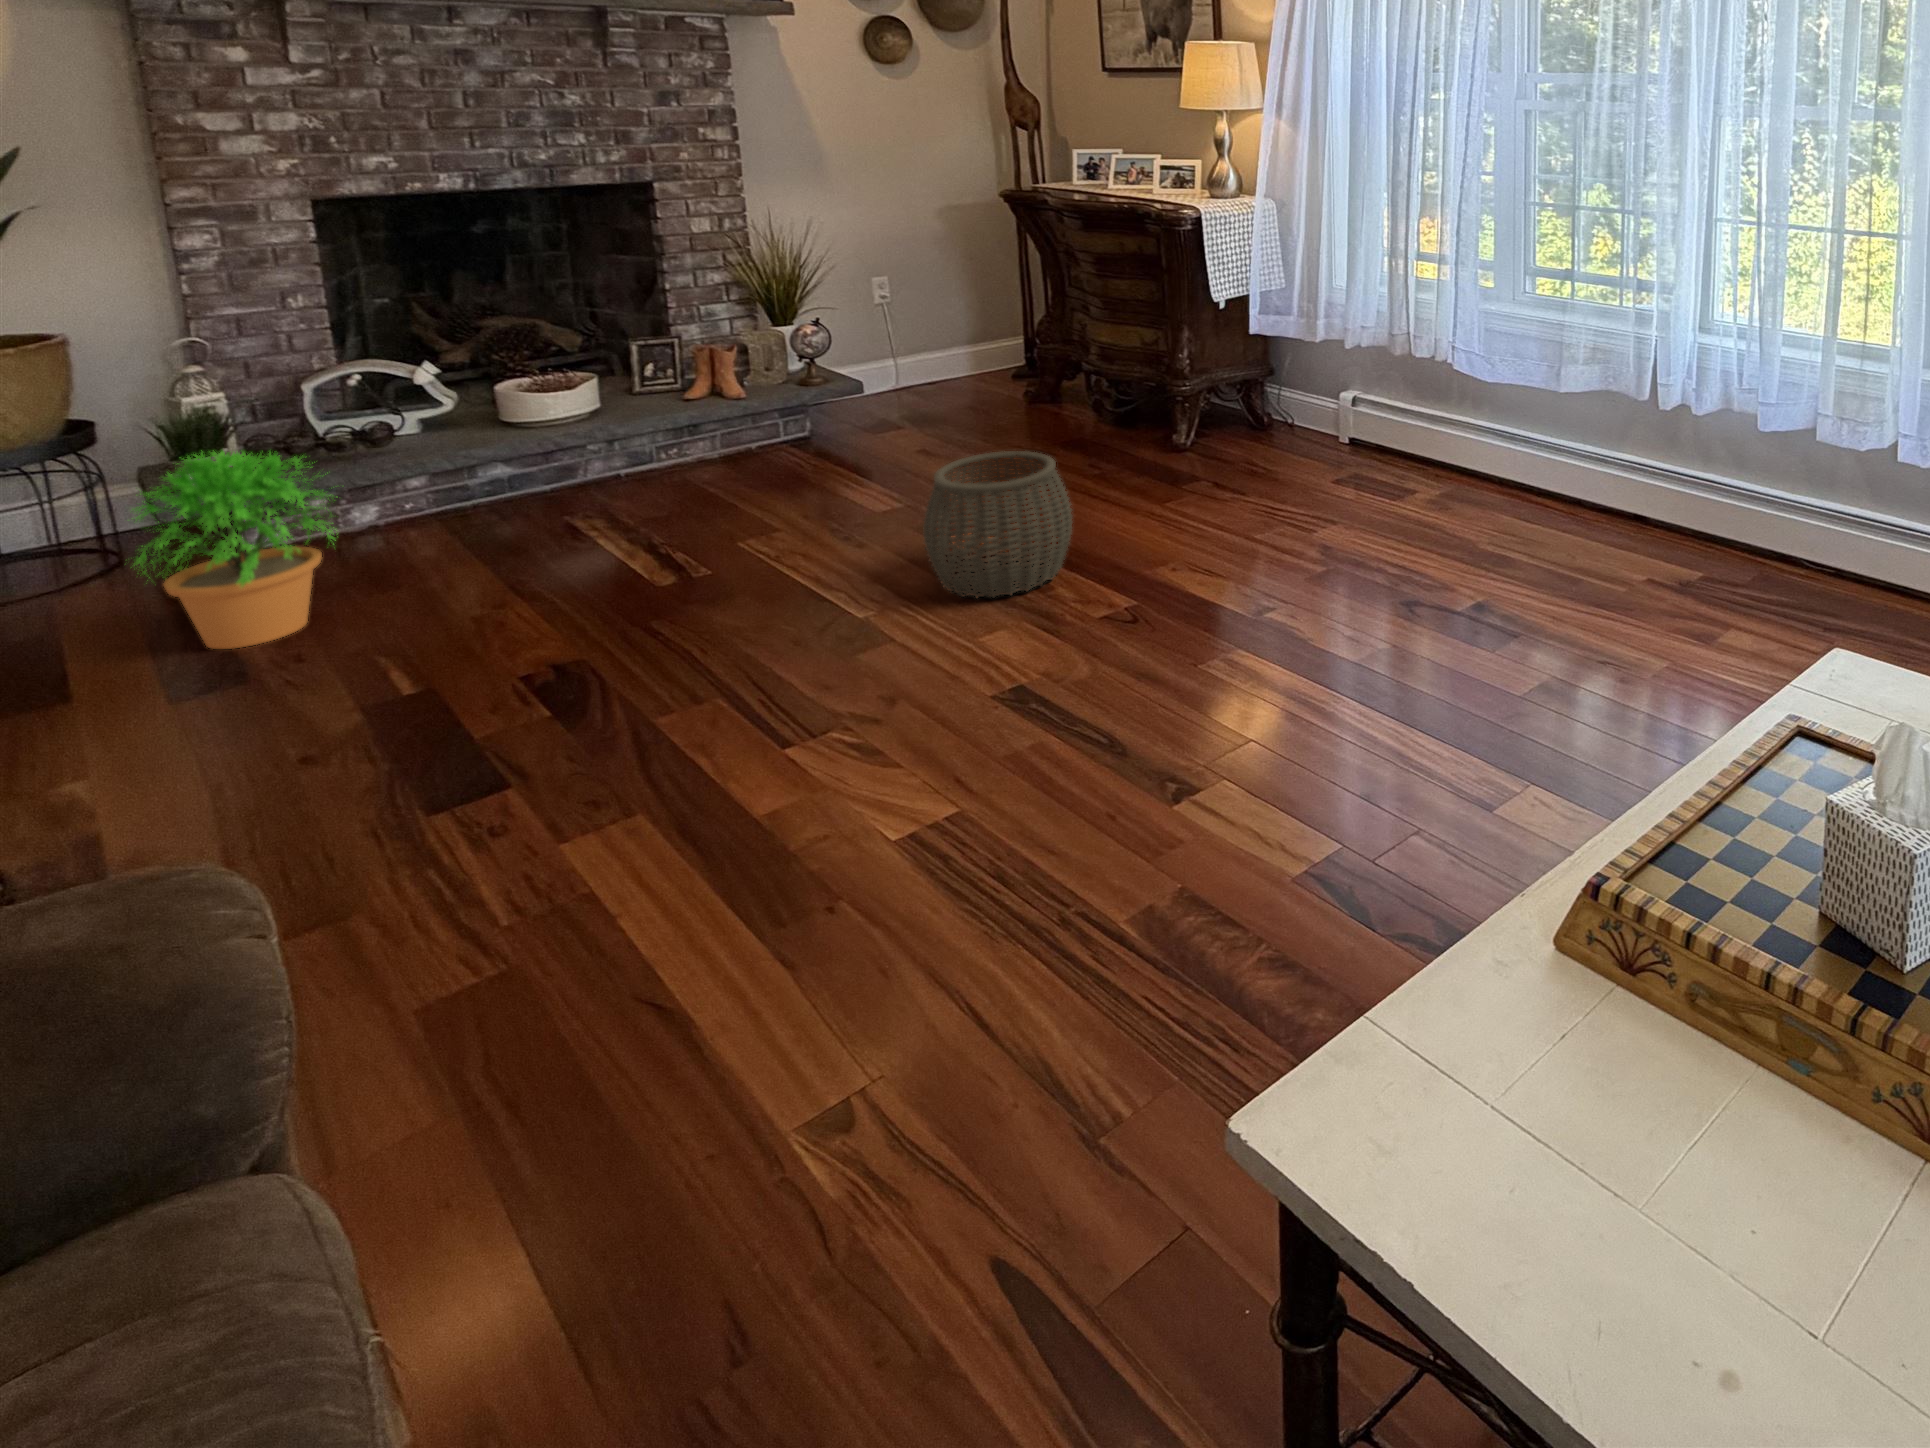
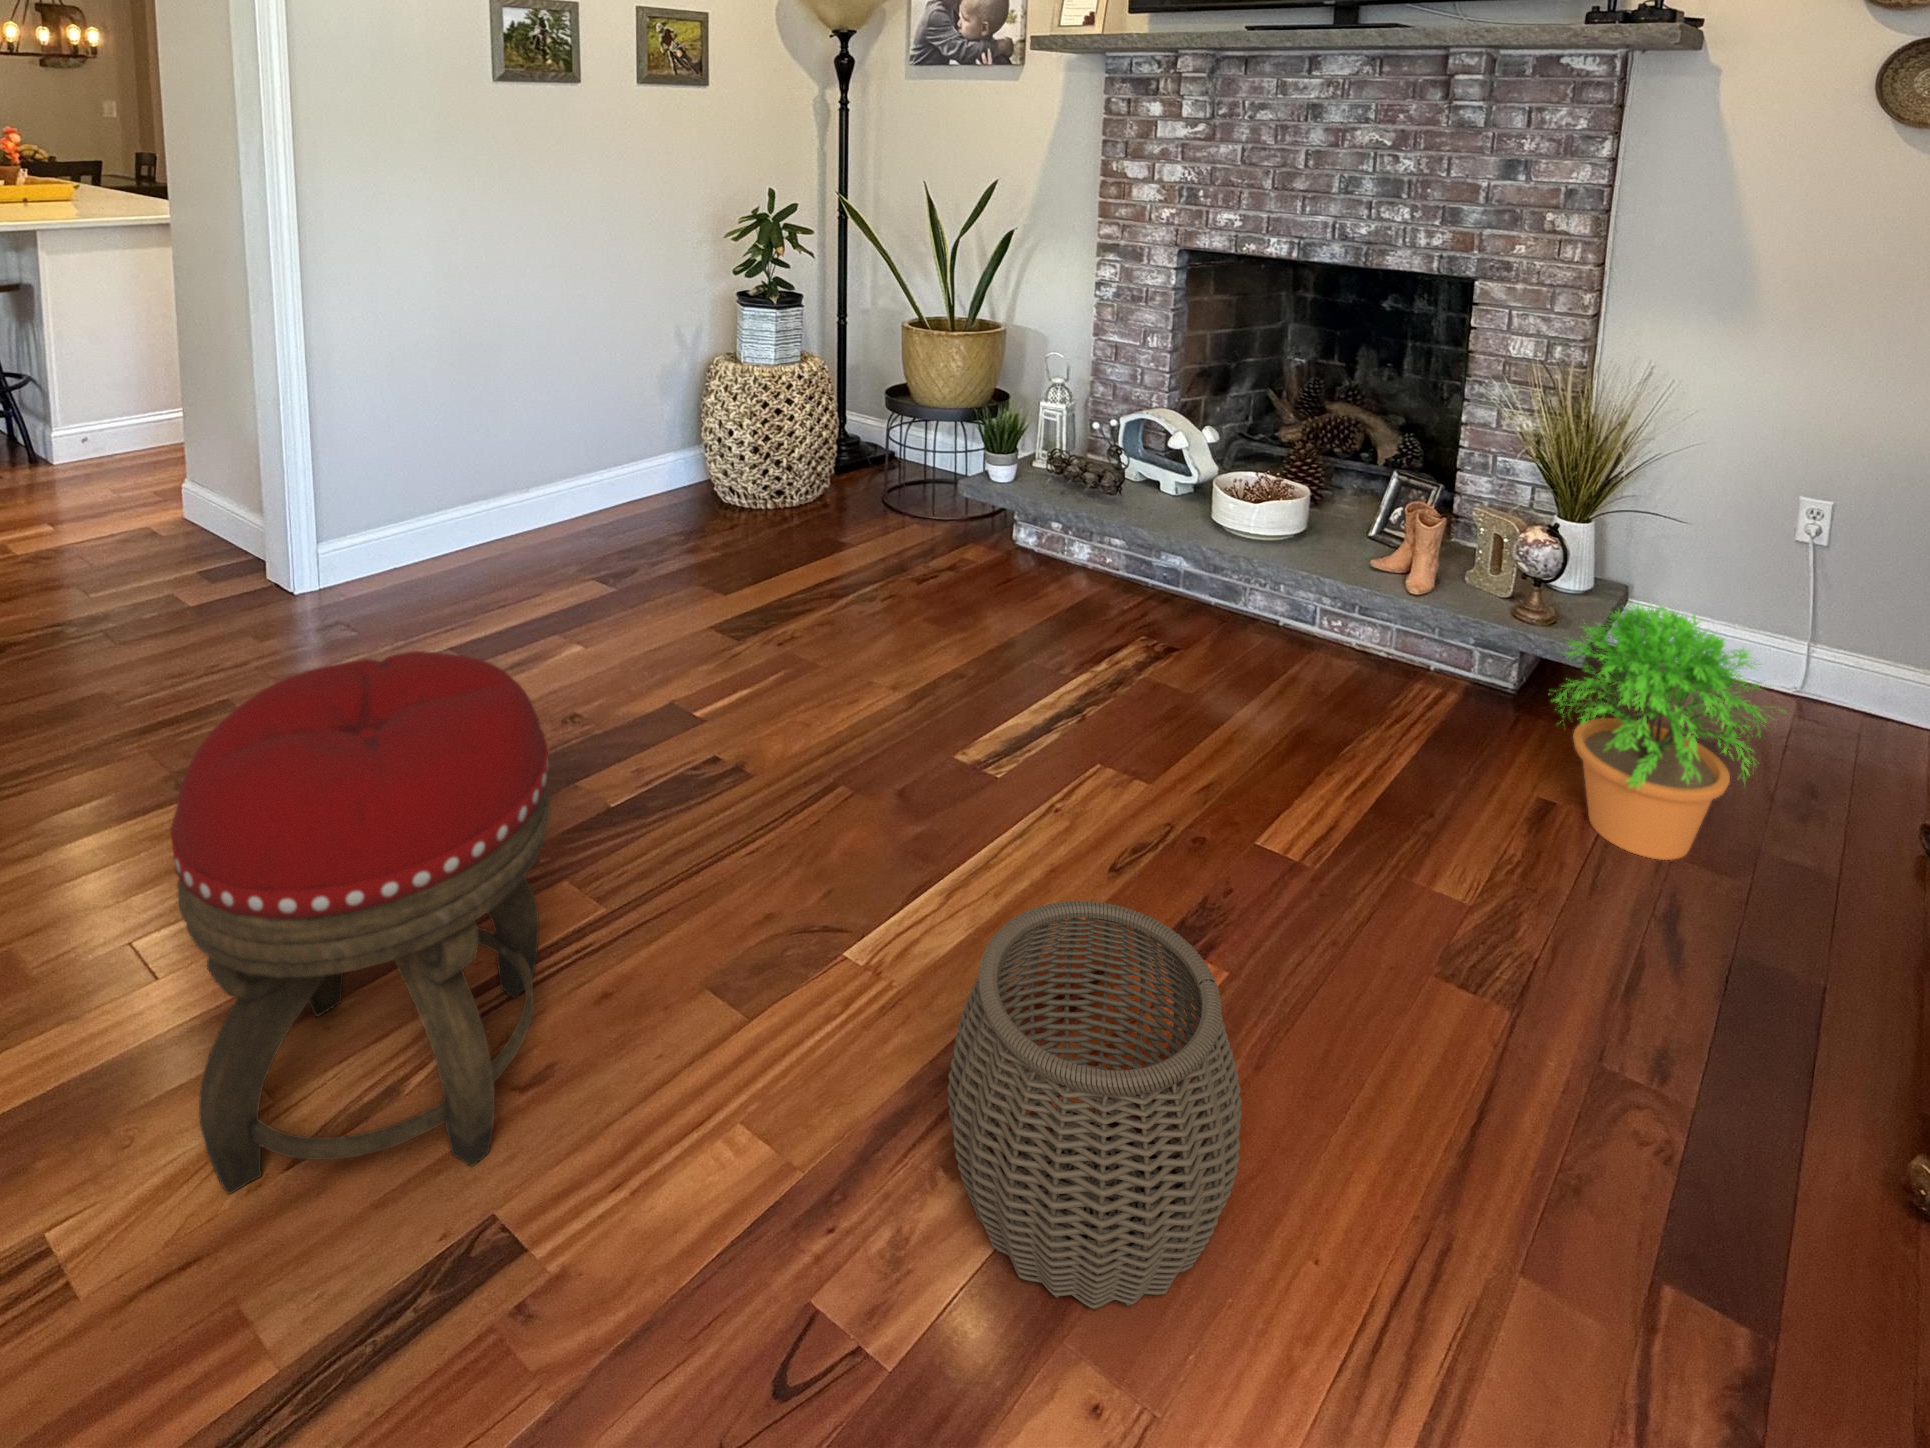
potted plant: present [132,451,337,649] -> present [1555,602,1772,860]
footstool: none [482,479,810,850] -> present [170,651,551,1194]

